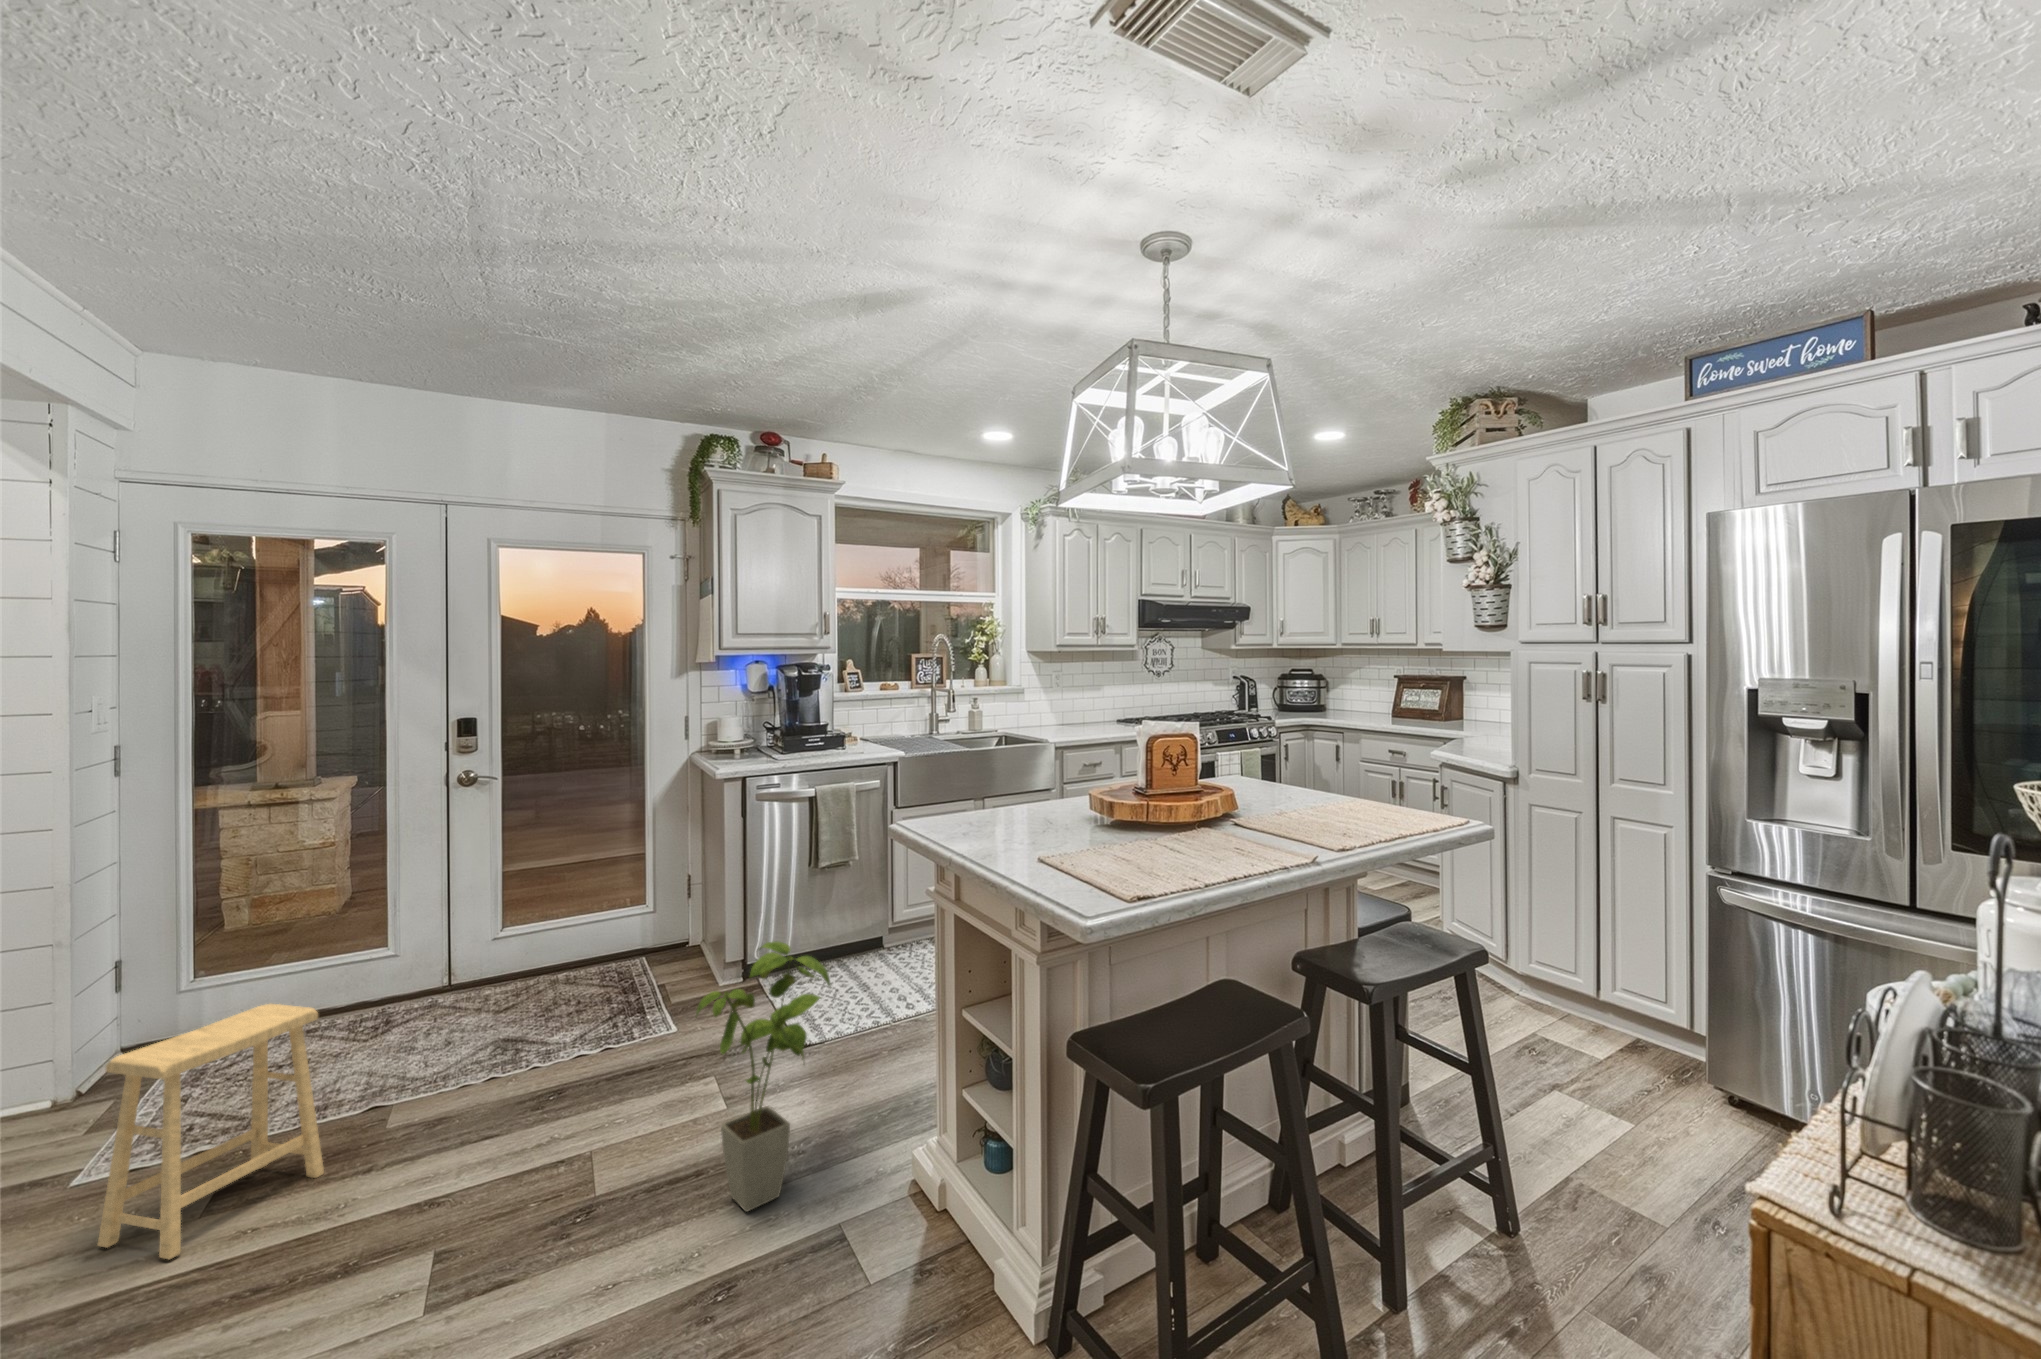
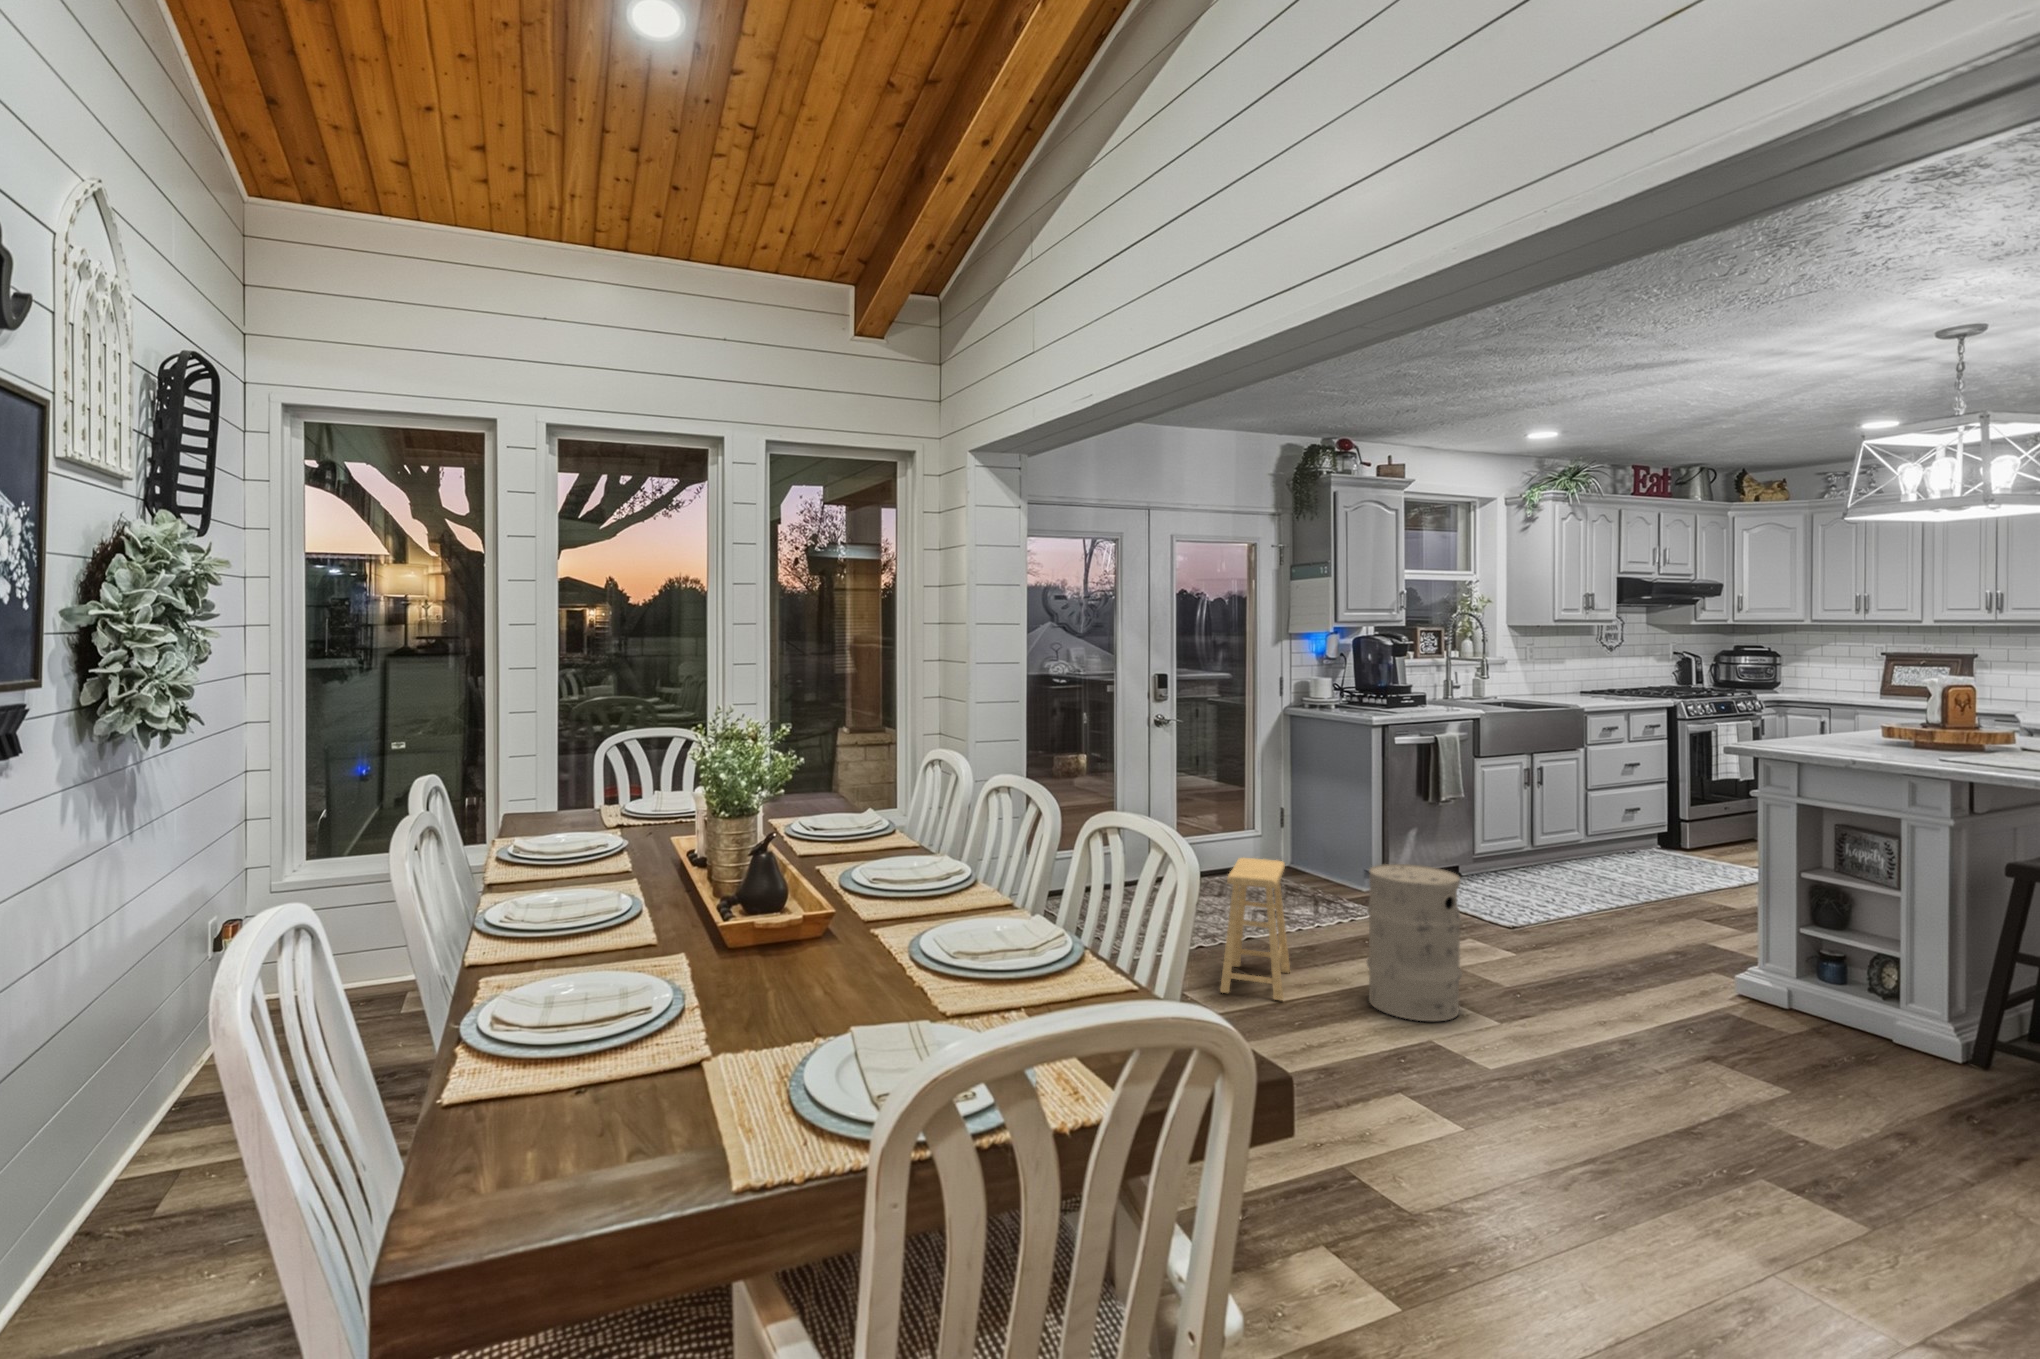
house plant: present [696,941,831,1212] -> none [1603,825,1708,1007]
trash can: none [295,1015,468,1293] -> present [1366,864,1462,1021]

